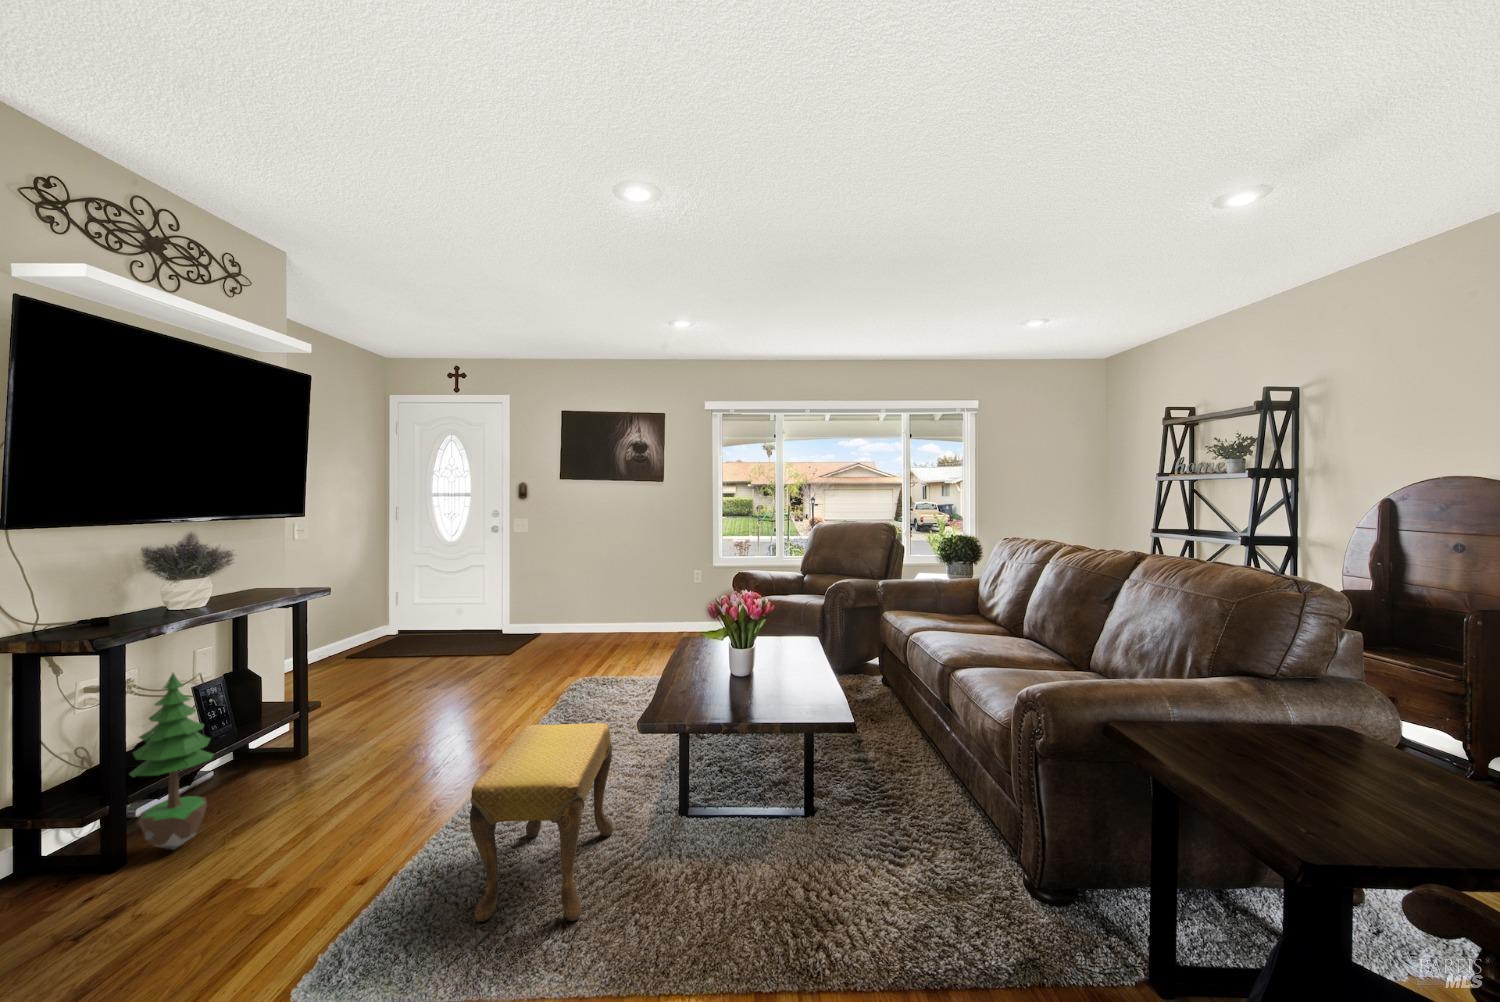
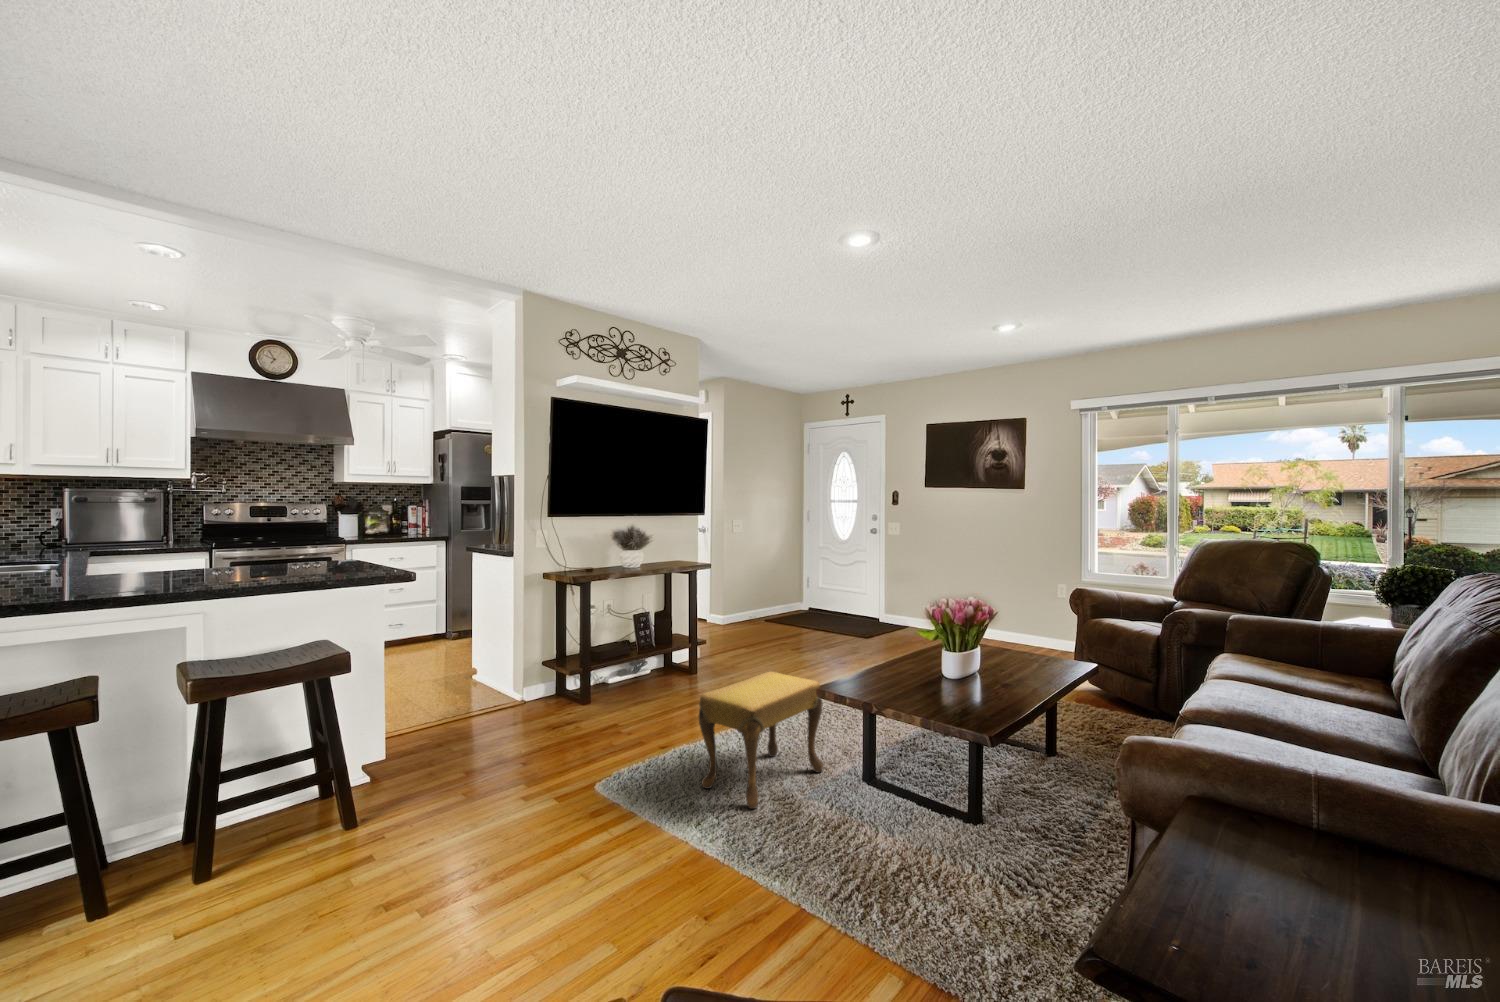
potted tree: present [129,673,213,850] -> none [591,600,629,704]

